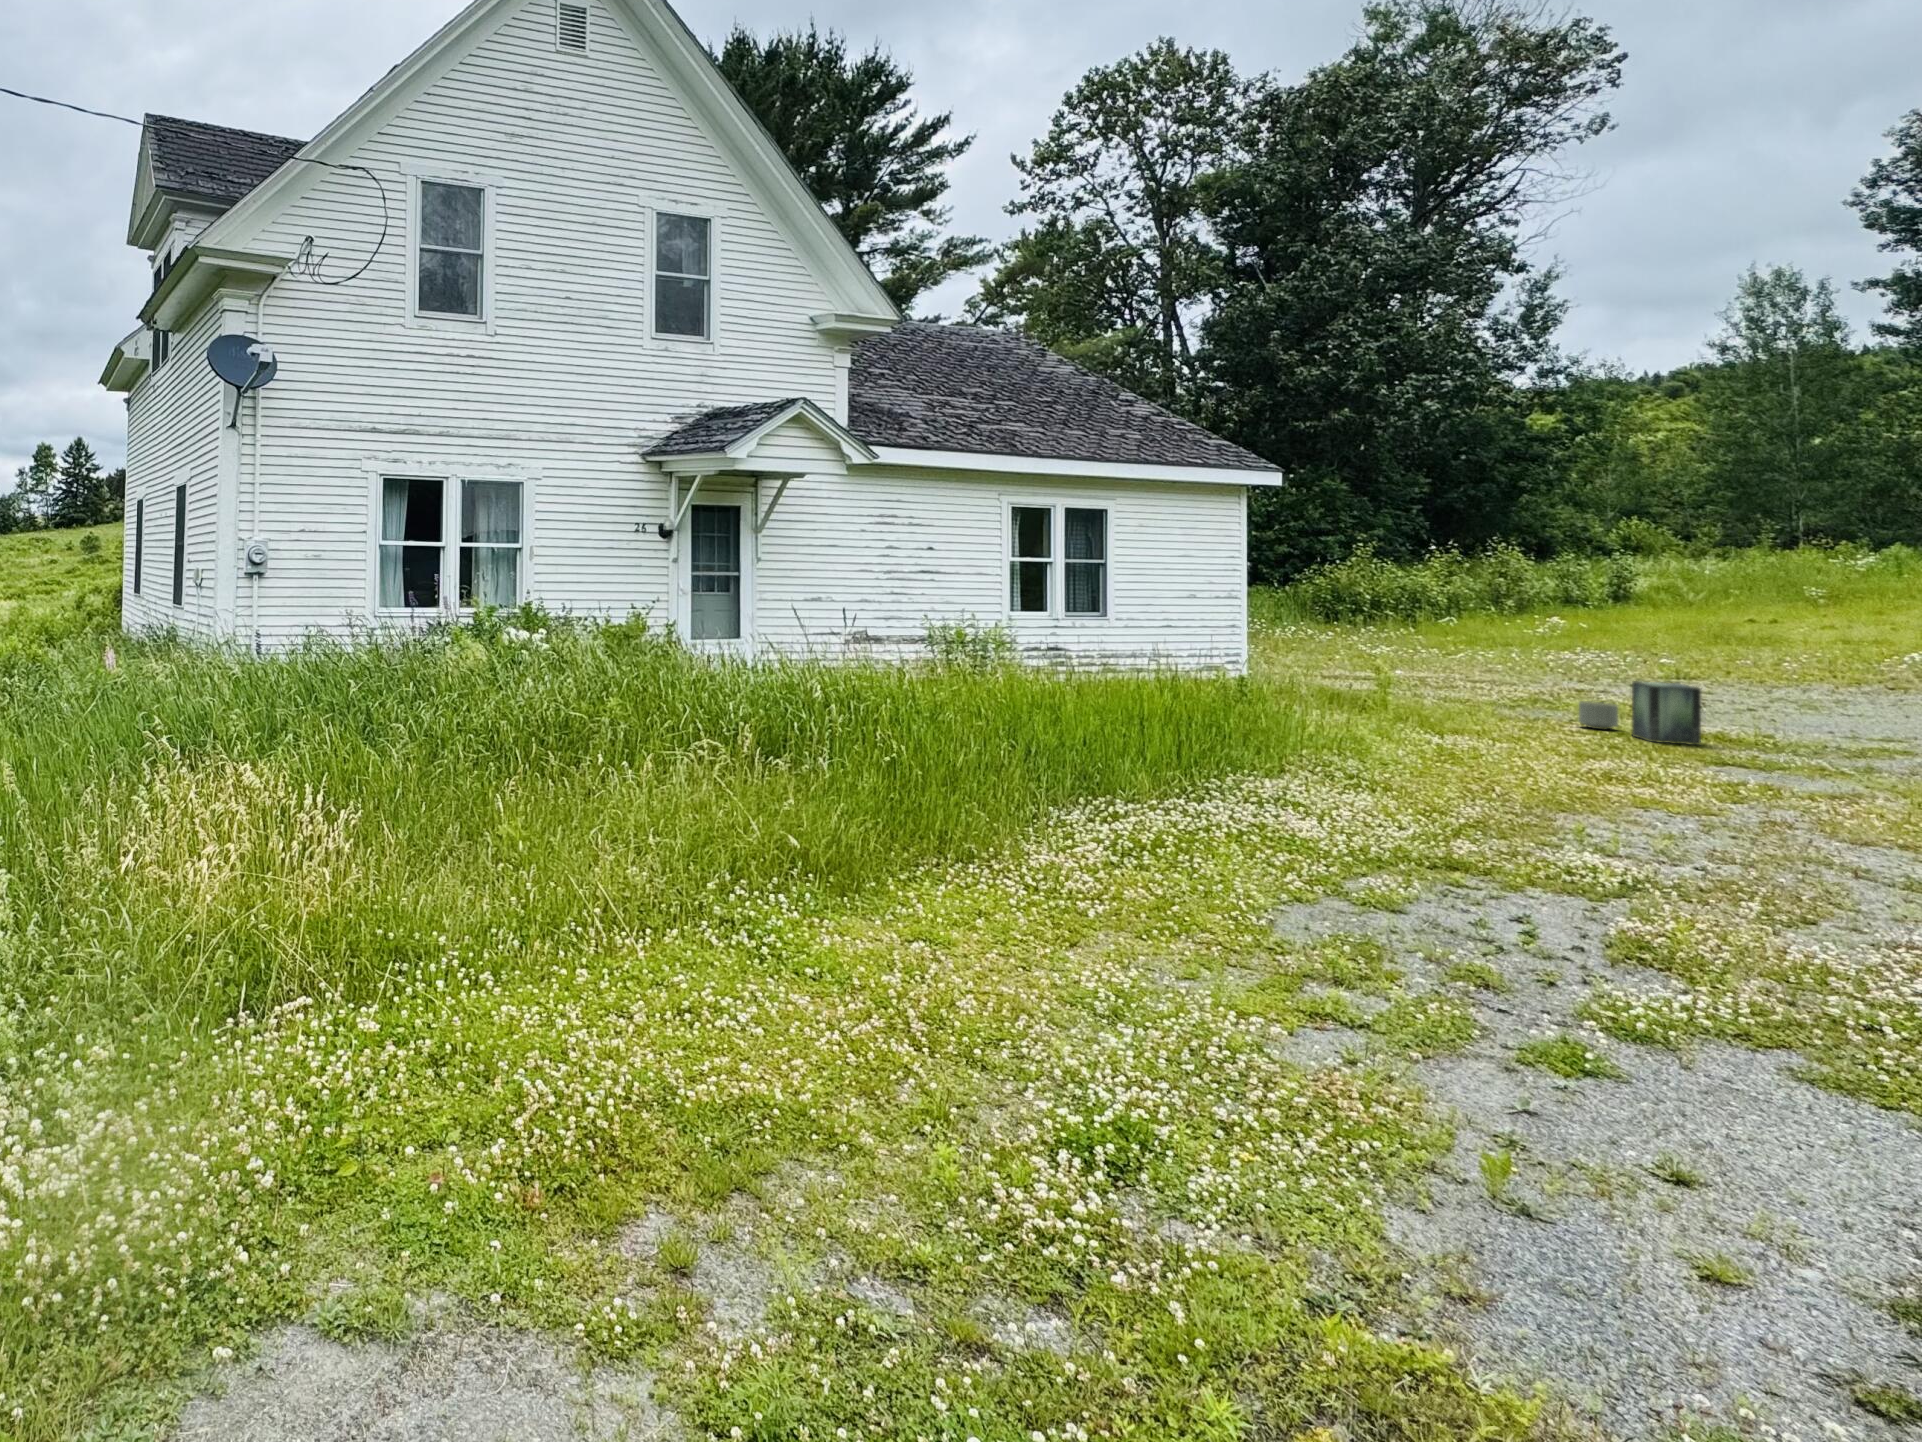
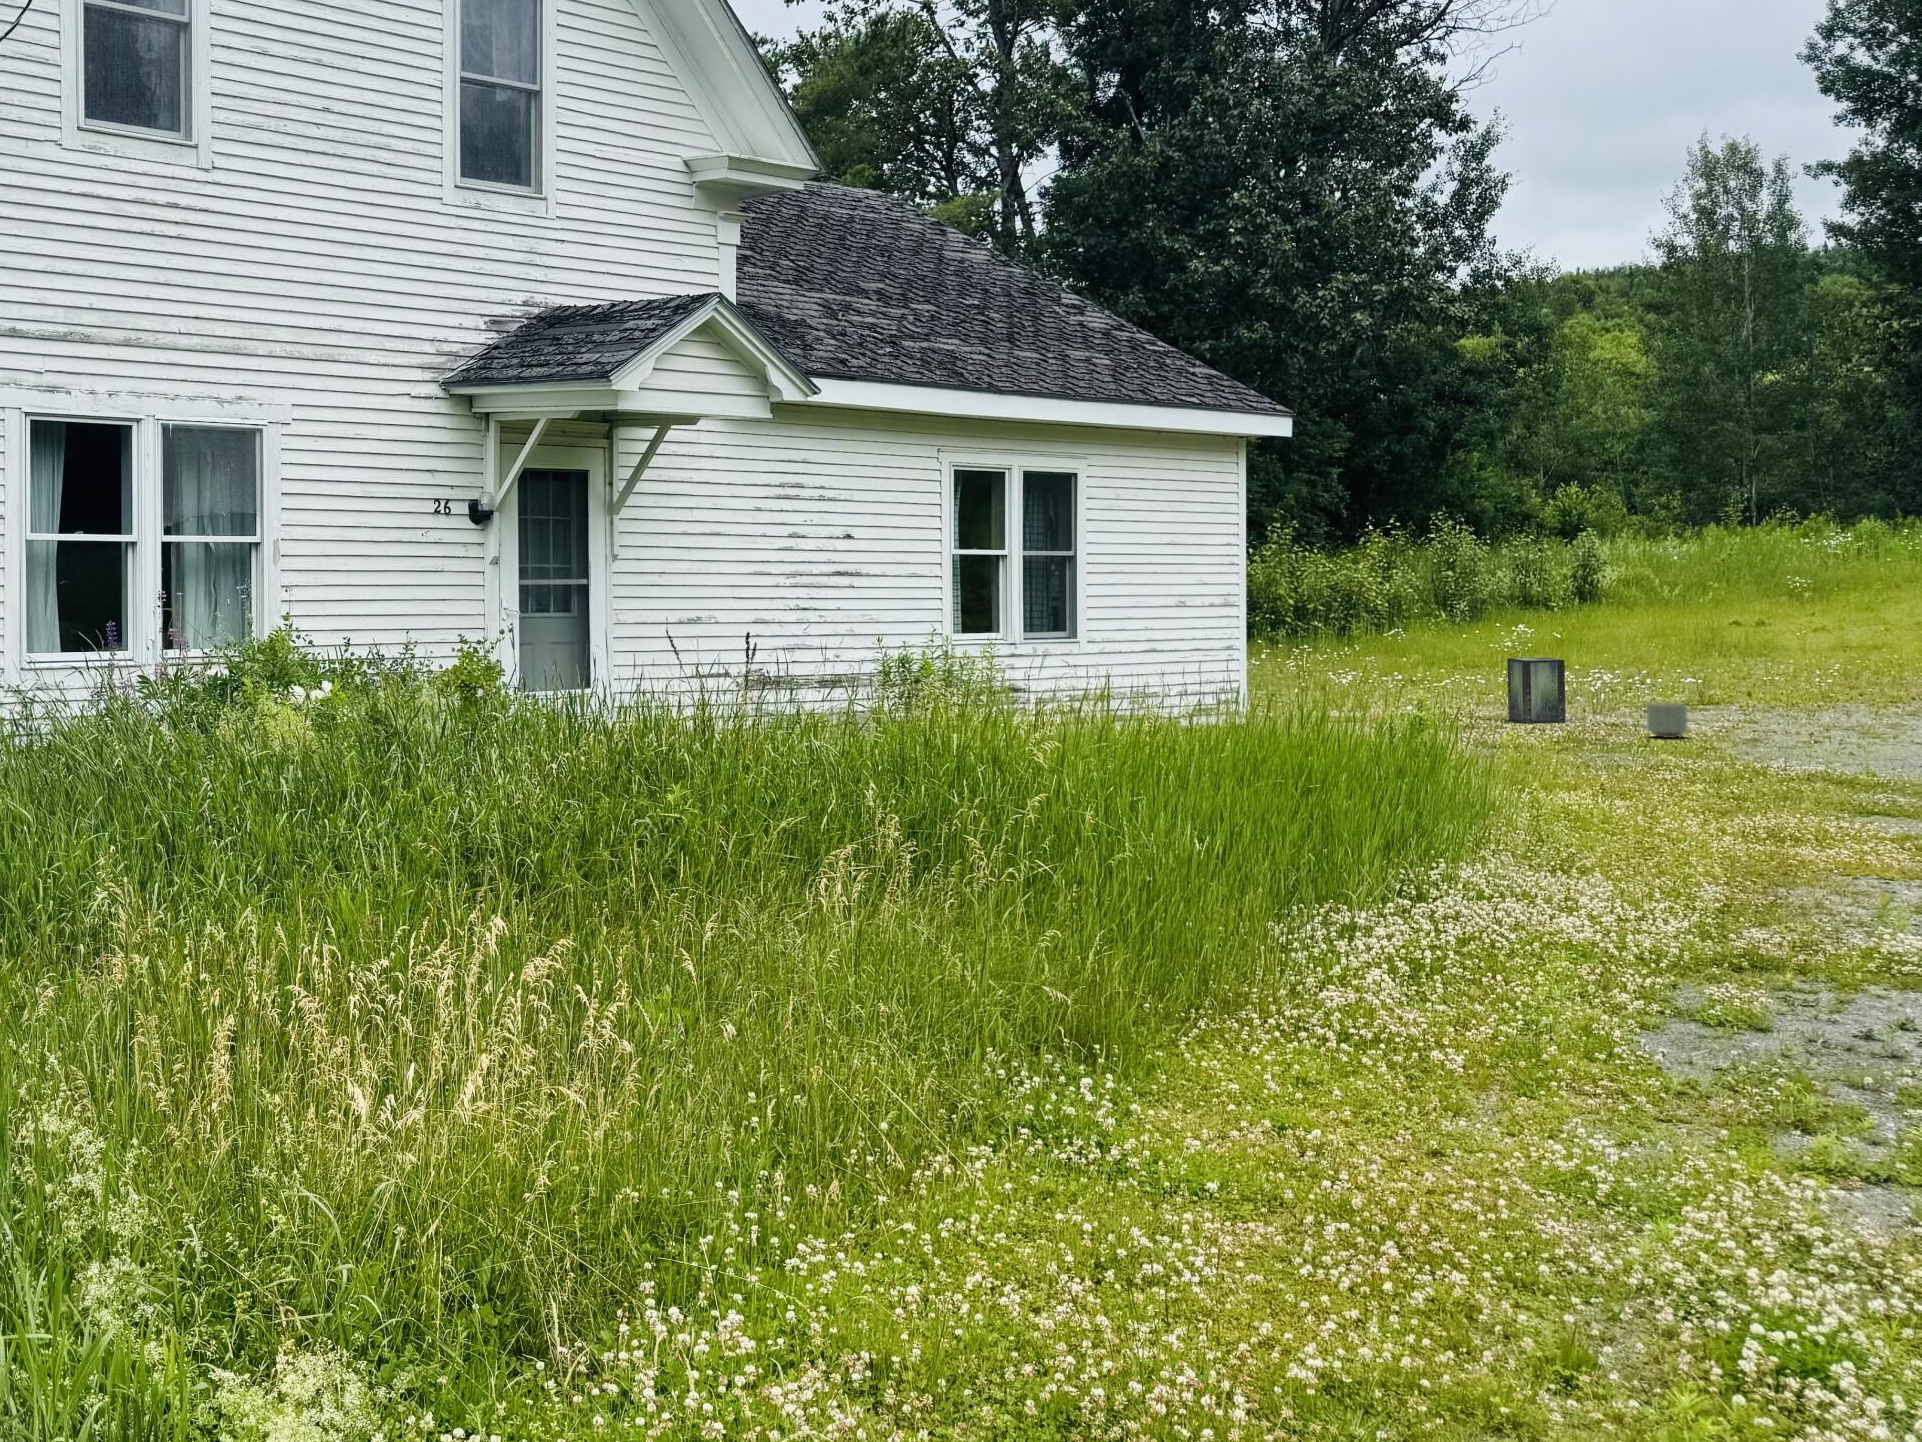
storage box: present [1632,681,1701,745] -> present [1507,658,1566,724]

